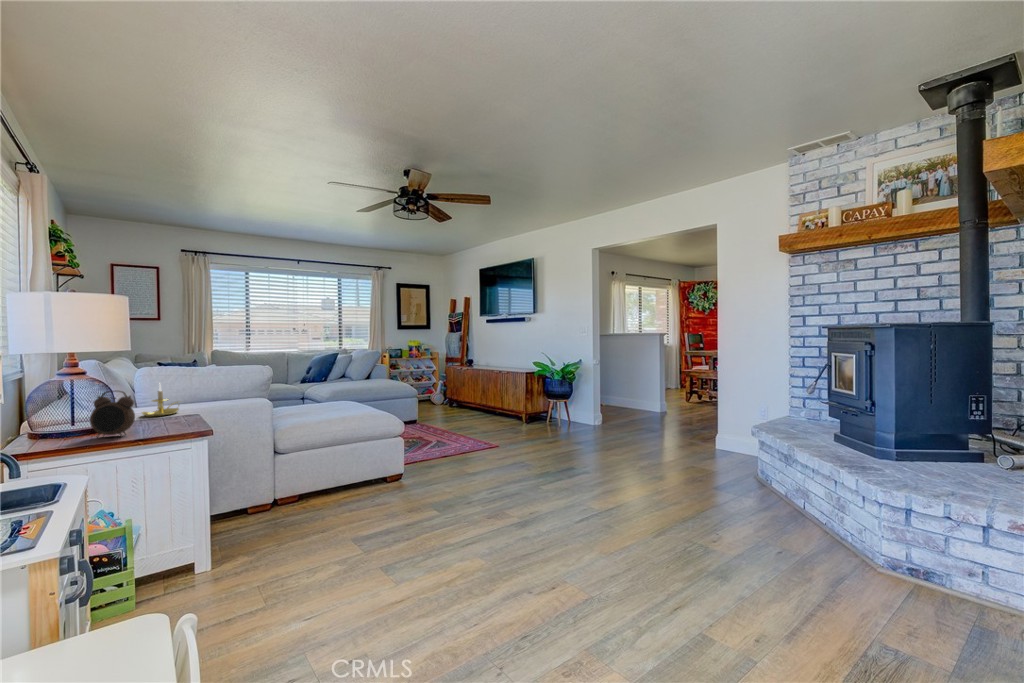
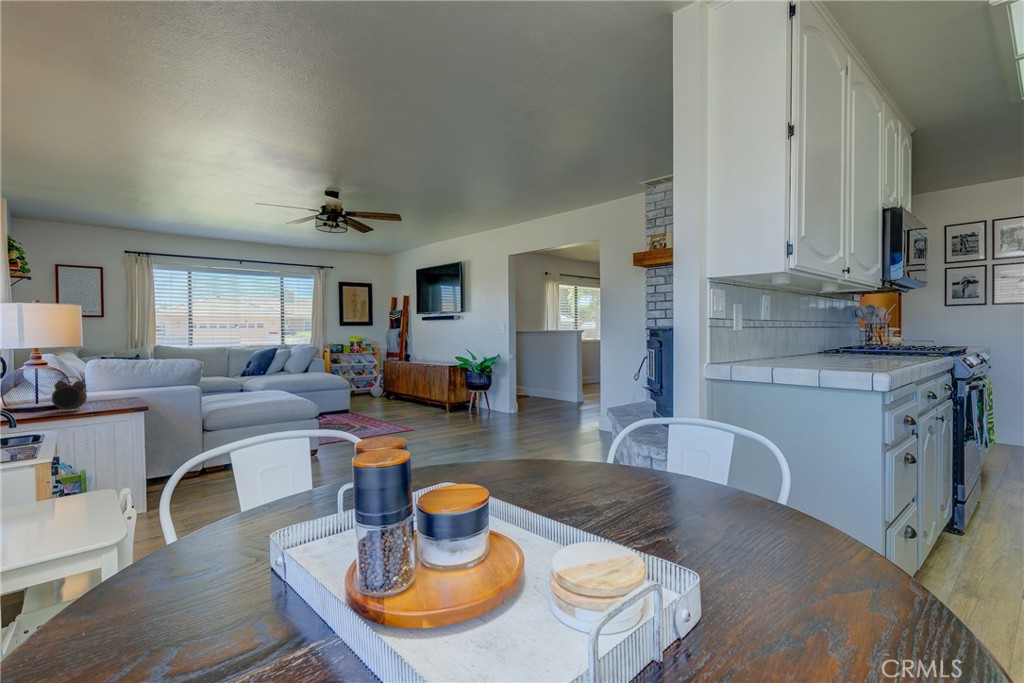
candle holder: present [142,384,179,417] -> none [91,371,125,399]

